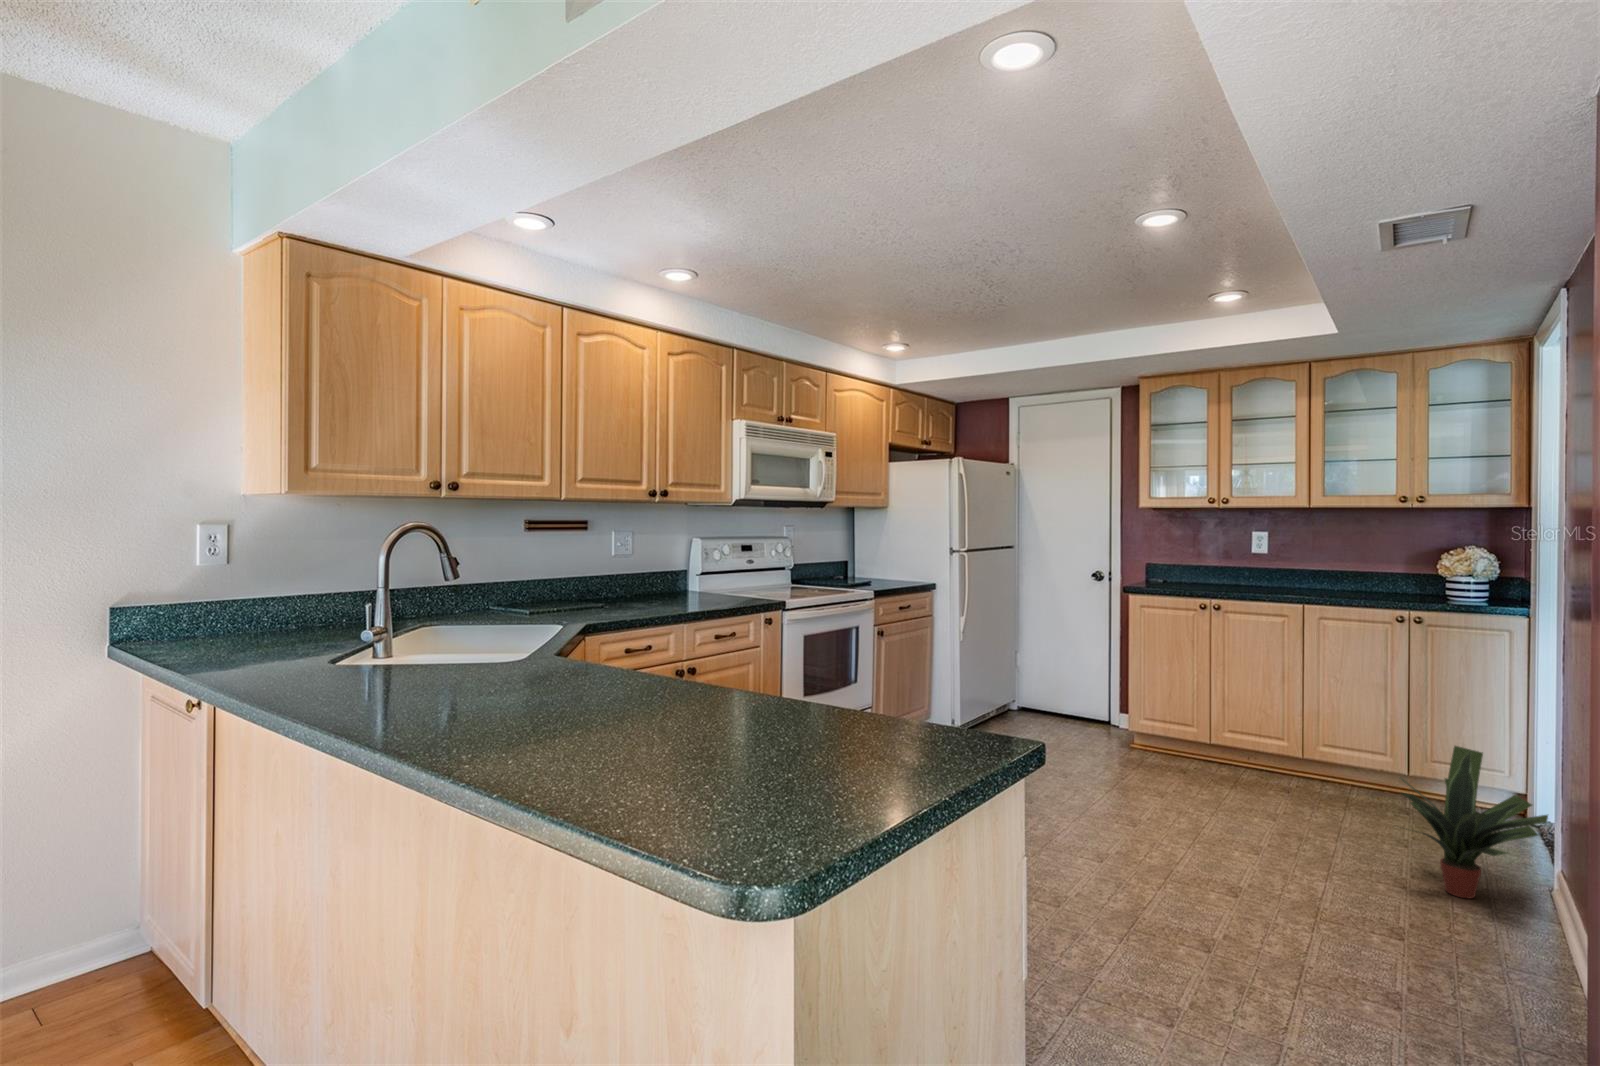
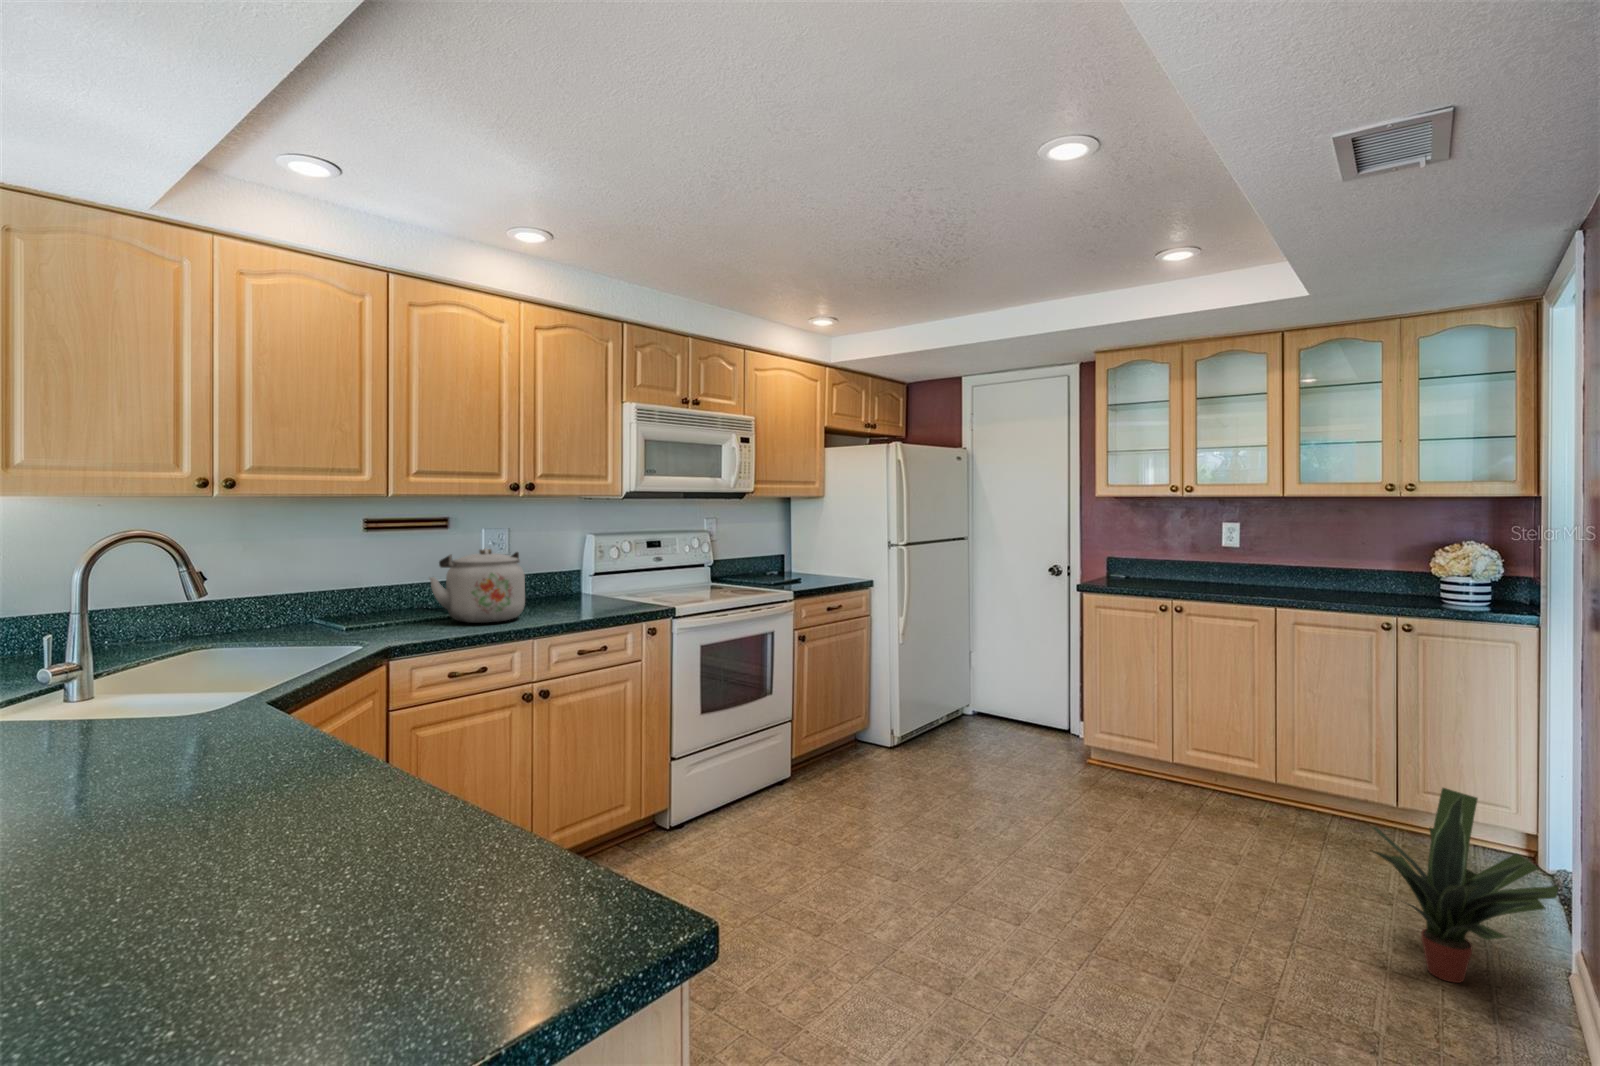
kettle: none [590,546,666,611] -> present [430,549,525,623]

